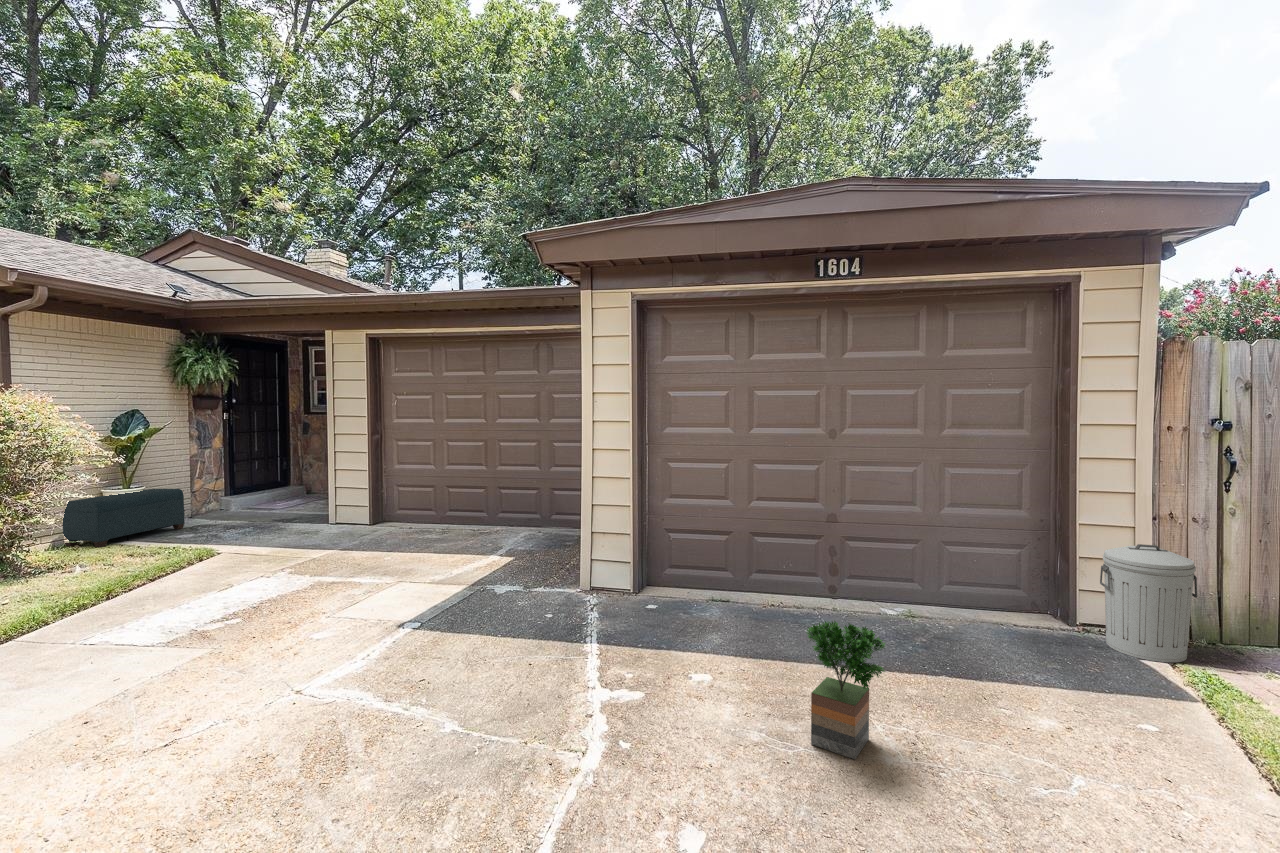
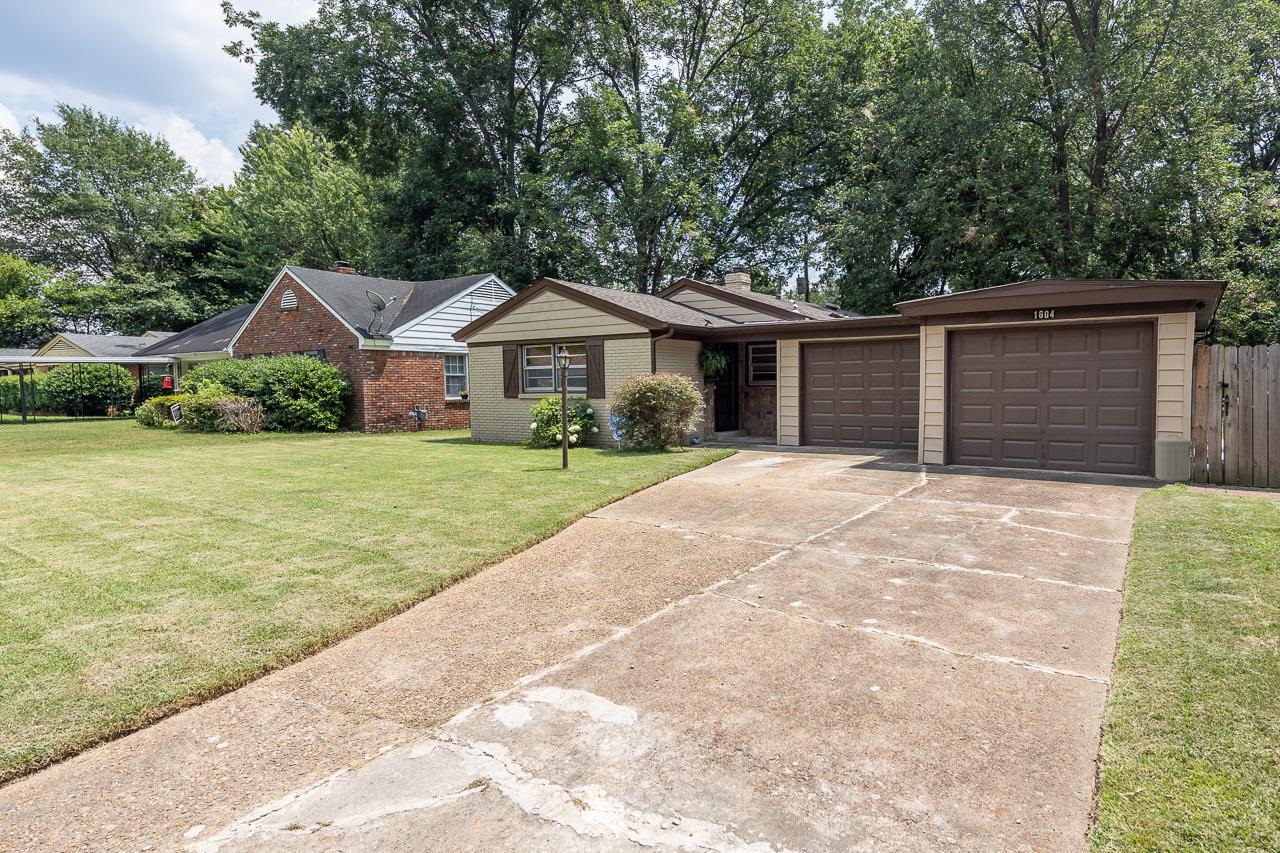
bench: present [63,489,185,547] -> none [671,424,709,448]
potted tree: present [807,621,885,759] -> none [992,446,1019,483]

